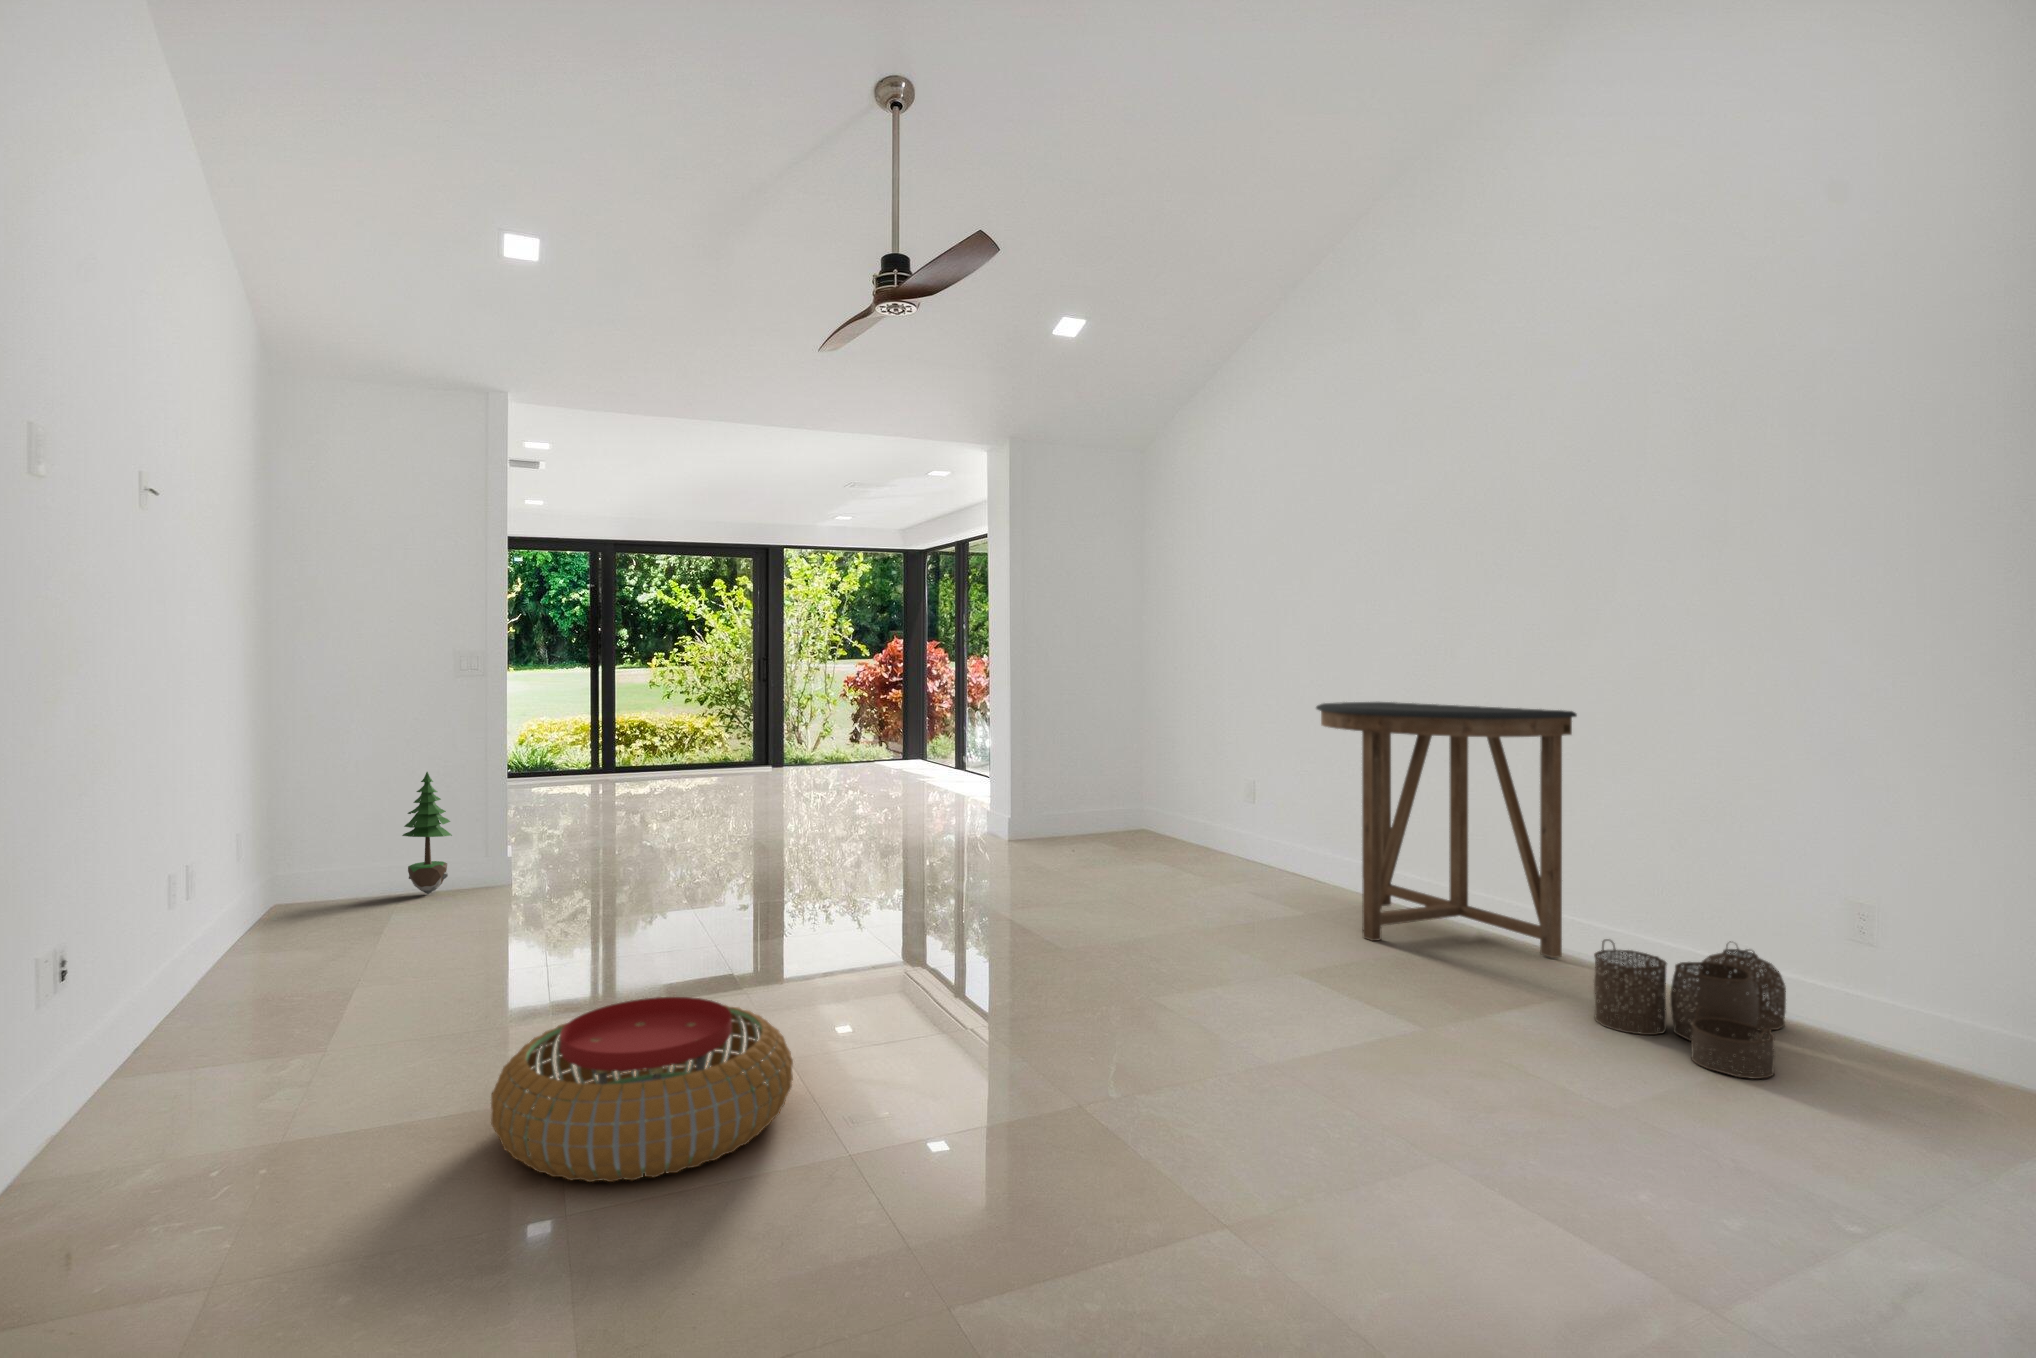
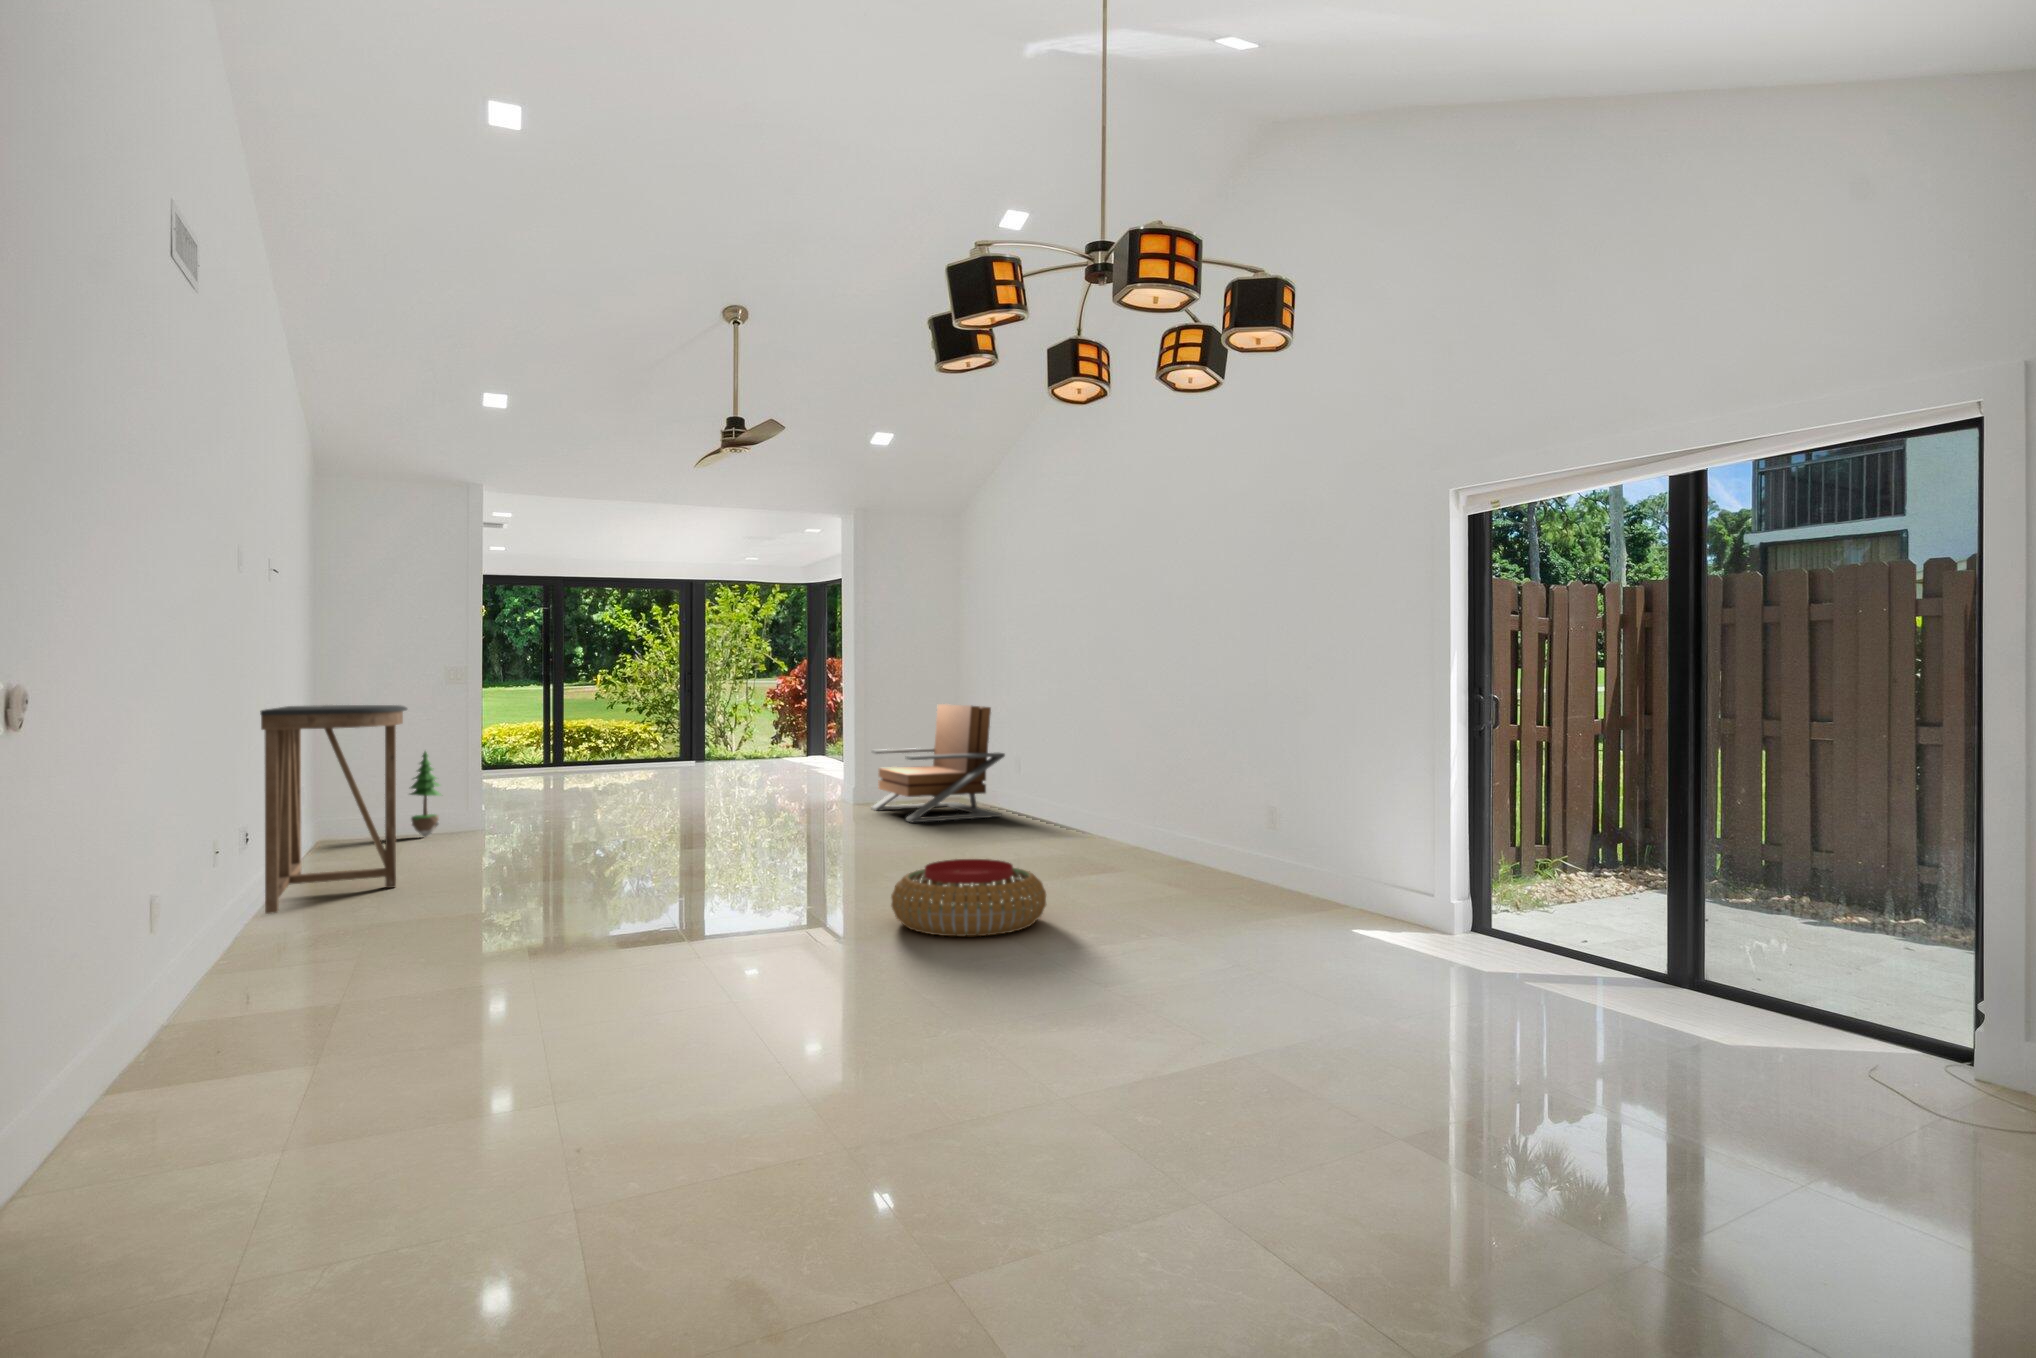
lounge chair: none [1018,702,1210,868] -> present [872,704,1005,823]
console table: present [1316,702,1577,958] -> present [260,705,407,914]
woven basket: present [1594,939,1786,1079] -> none [1142,836,1254,900]
pouf: present [491,997,793,1182] -> present [891,859,1046,936]

